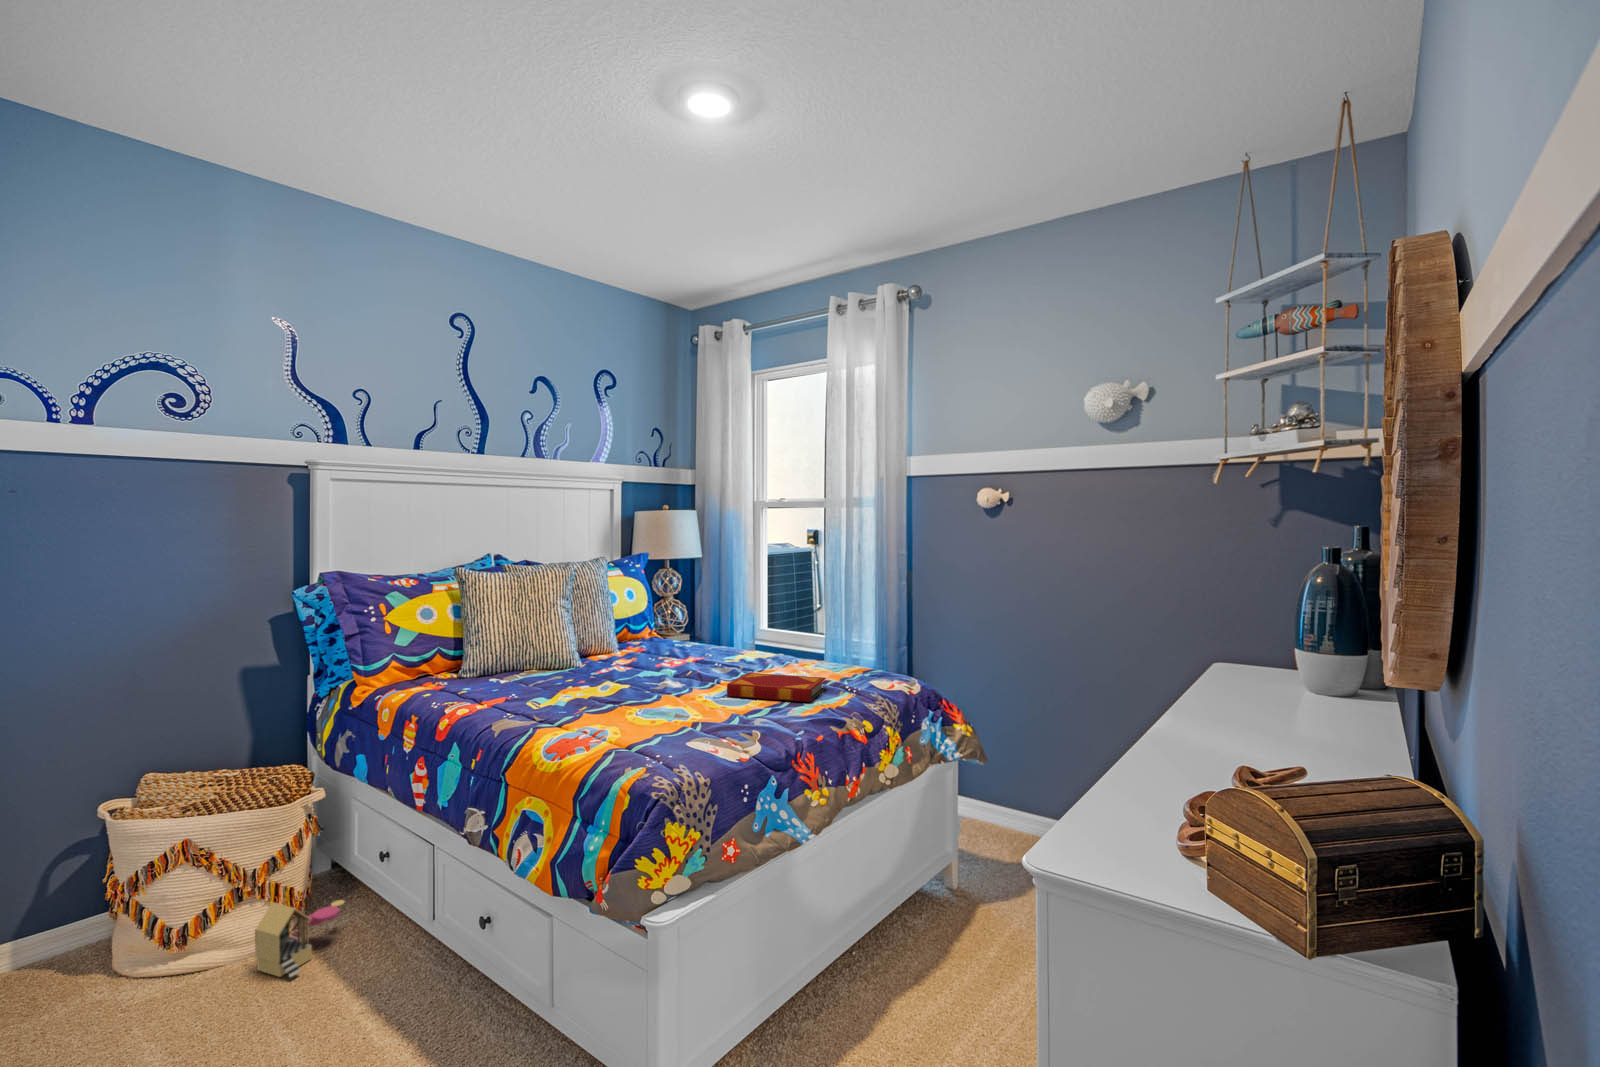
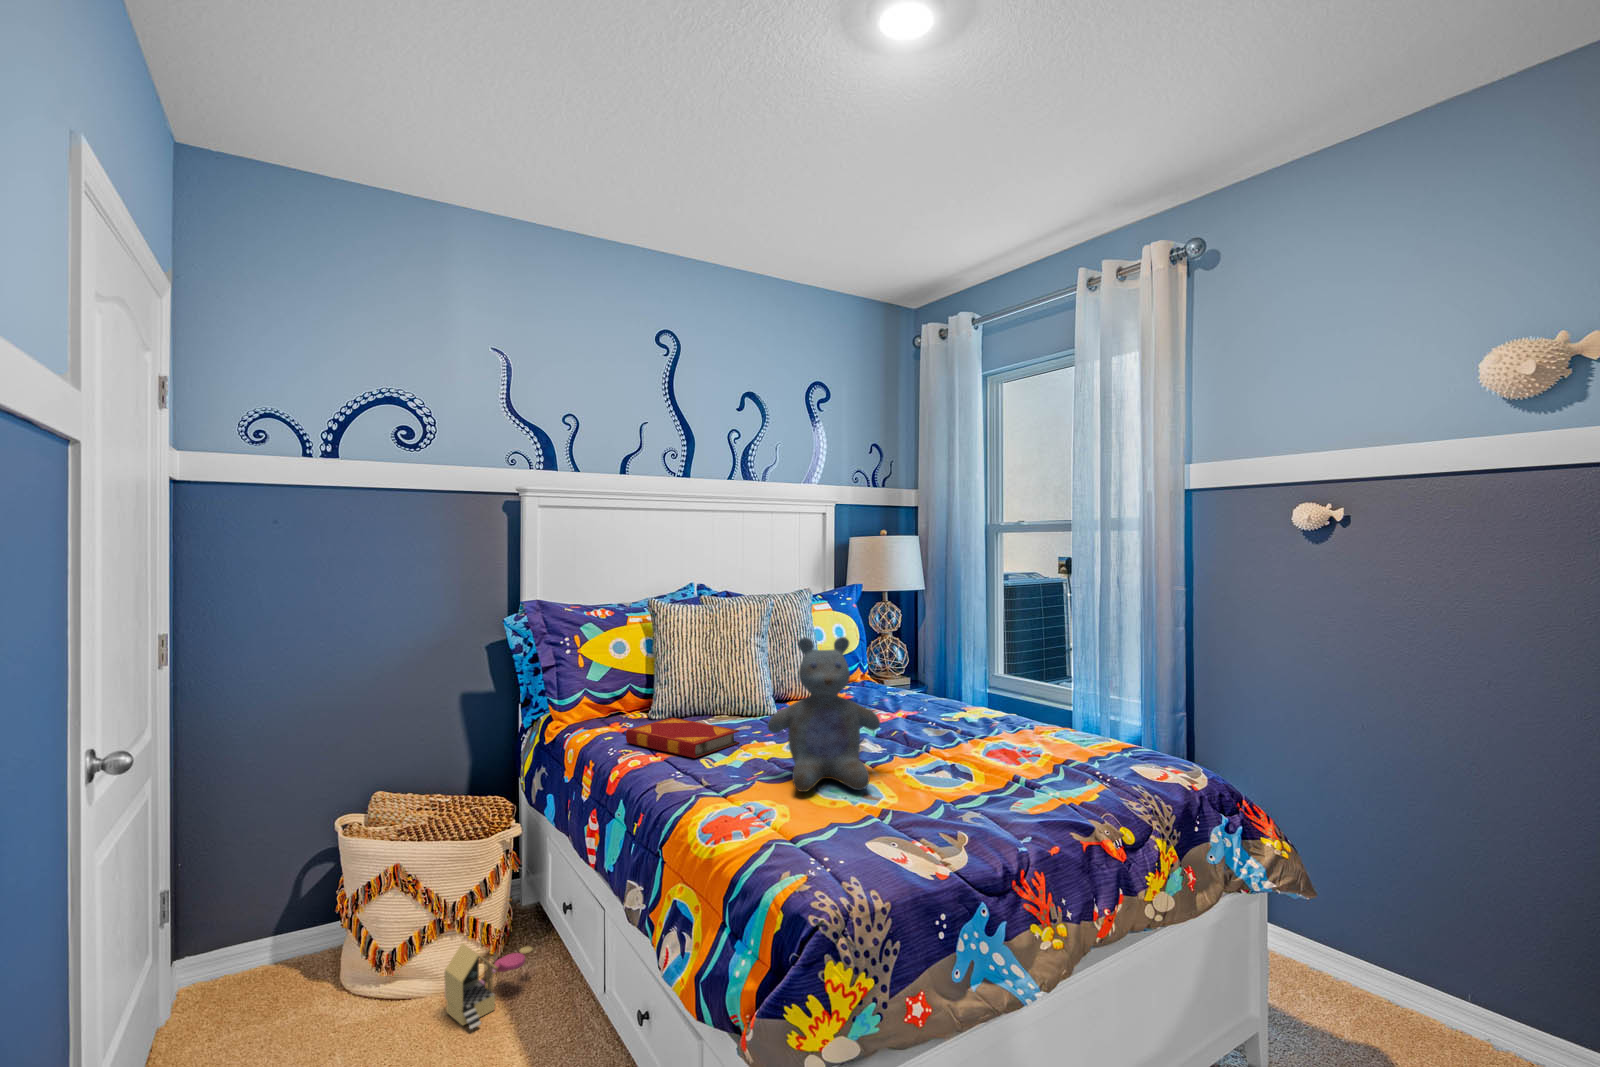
stuffed bear: none [589,592,684,718] -> present [768,637,880,792]
hardback book: present [727,673,826,702] -> present [626,718,739,758]

